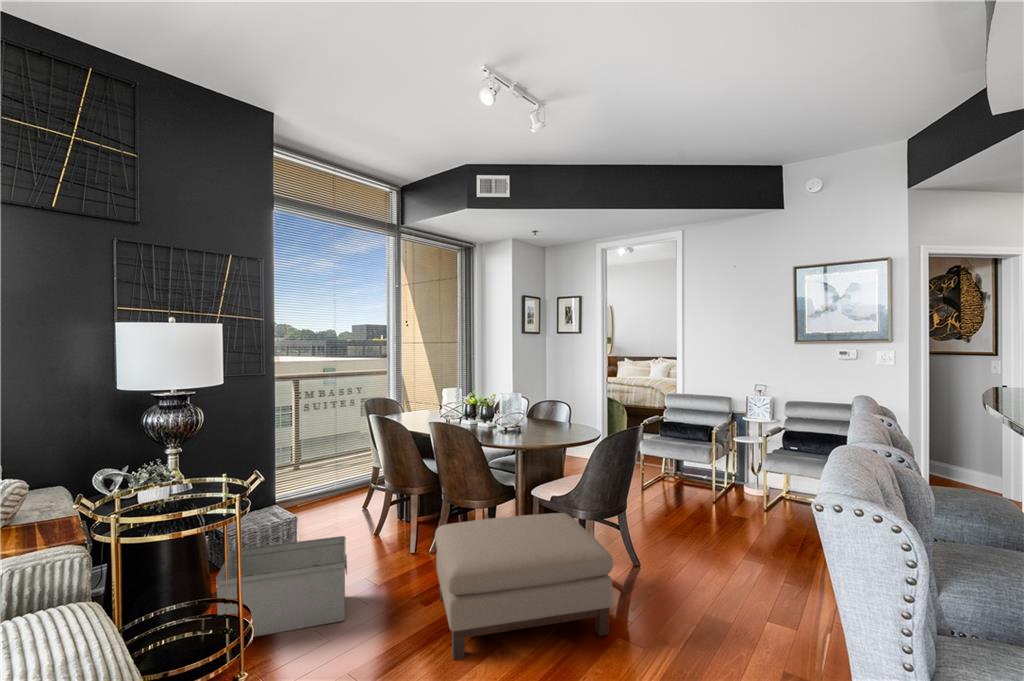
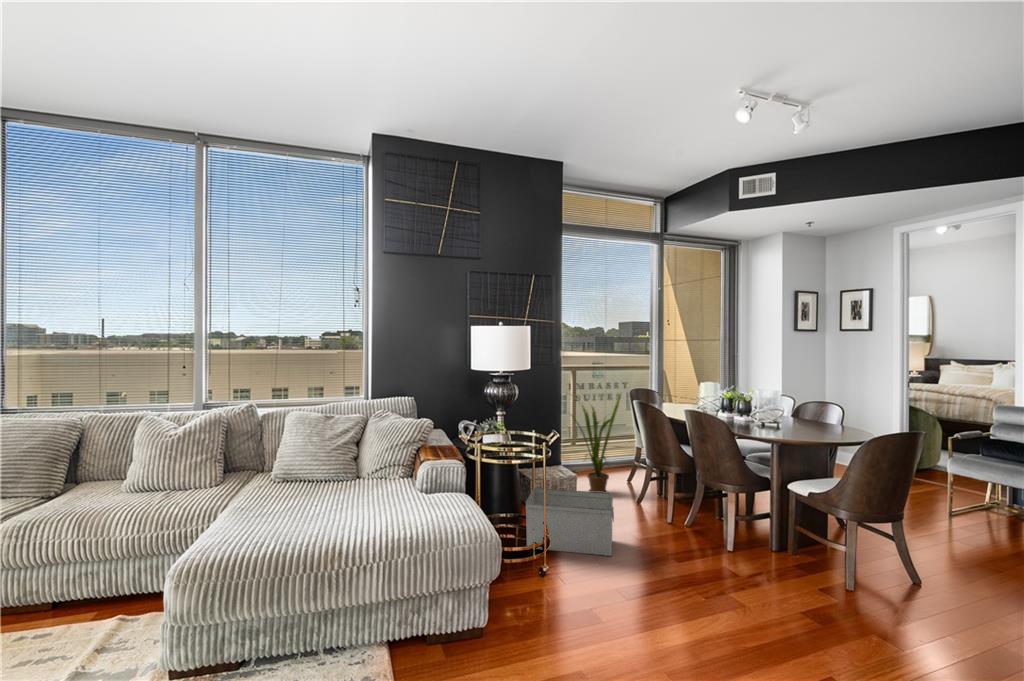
house plant: none [278,405,354,535] -> present [573,395,621,493]
ottoman: present [435,513,613,660] -> none [687,498,866,629]

